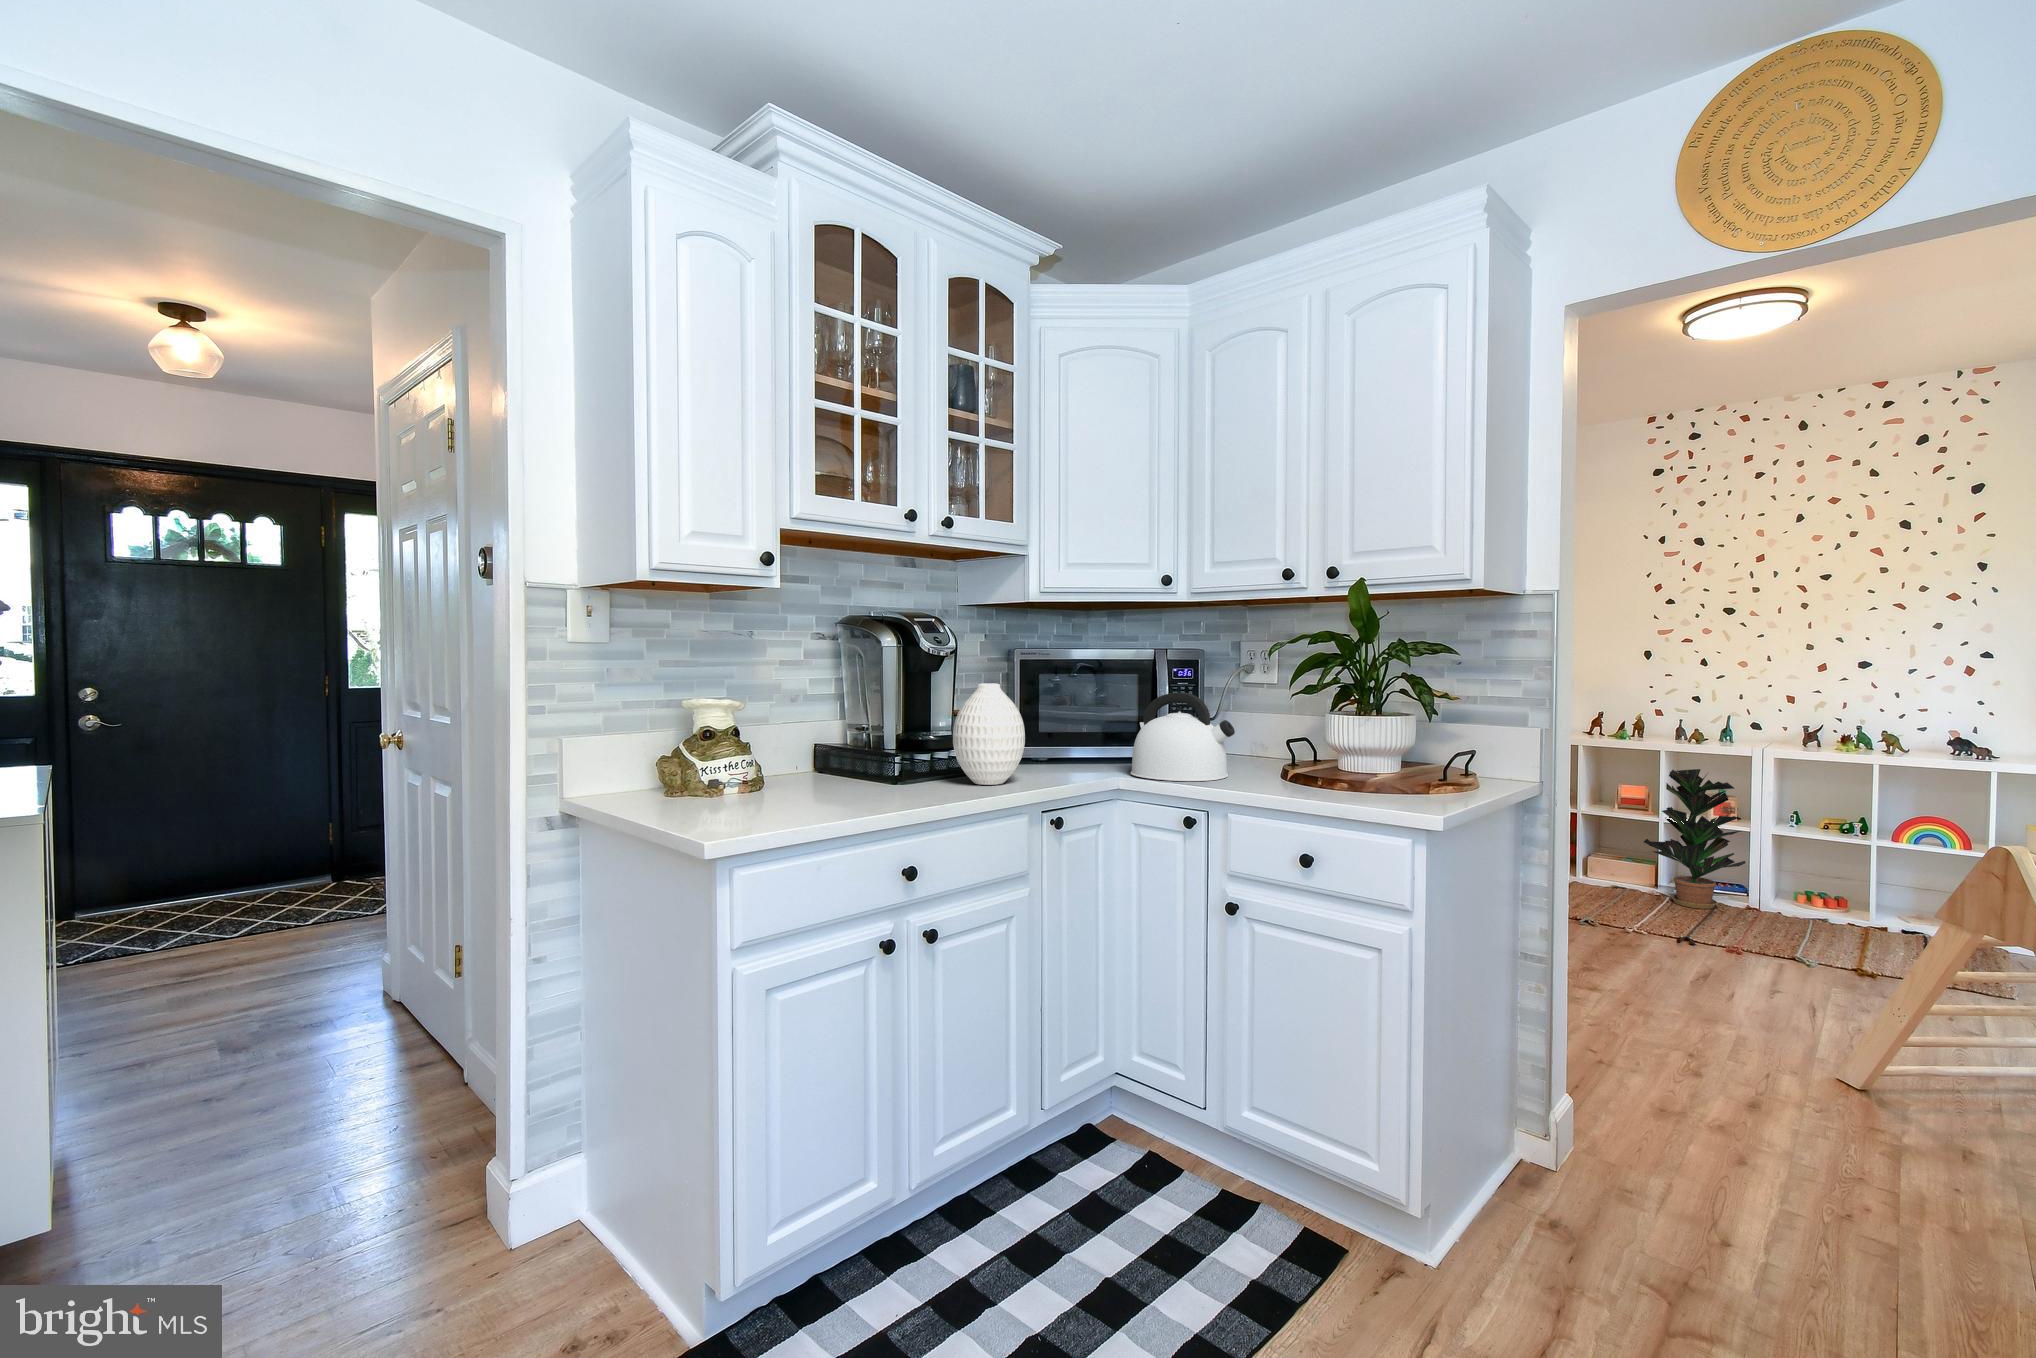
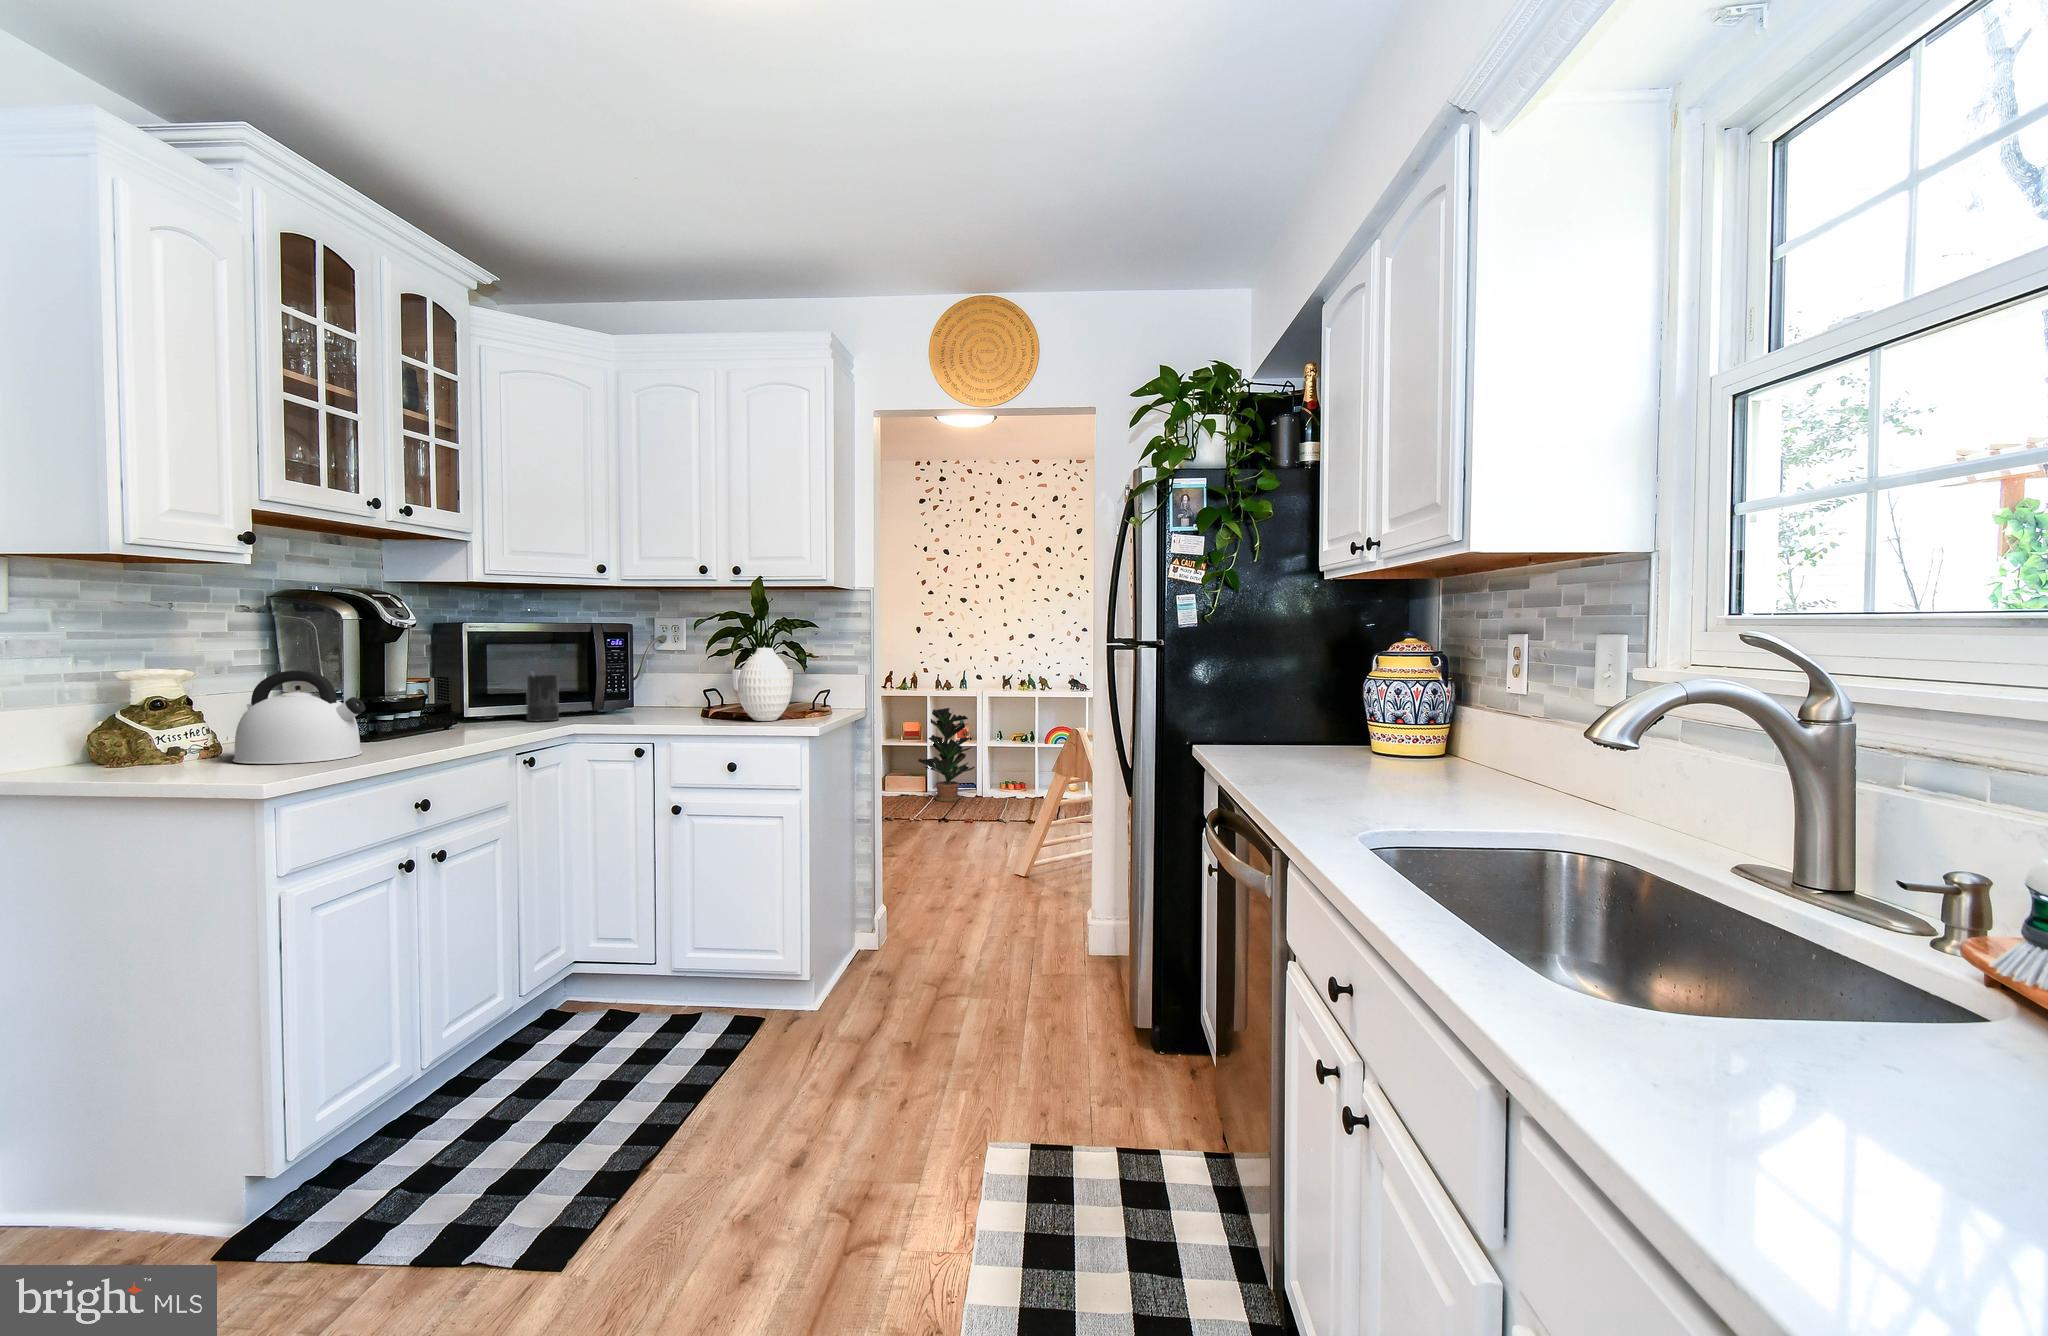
vase: present [953,683,1025,785] -> present [738,648,792,721]
kettle: present [1131,693,1235,781] -> present [233,670,365,764]
candle: none [1075,707,1113,768] -> present [526,675,559,722]

